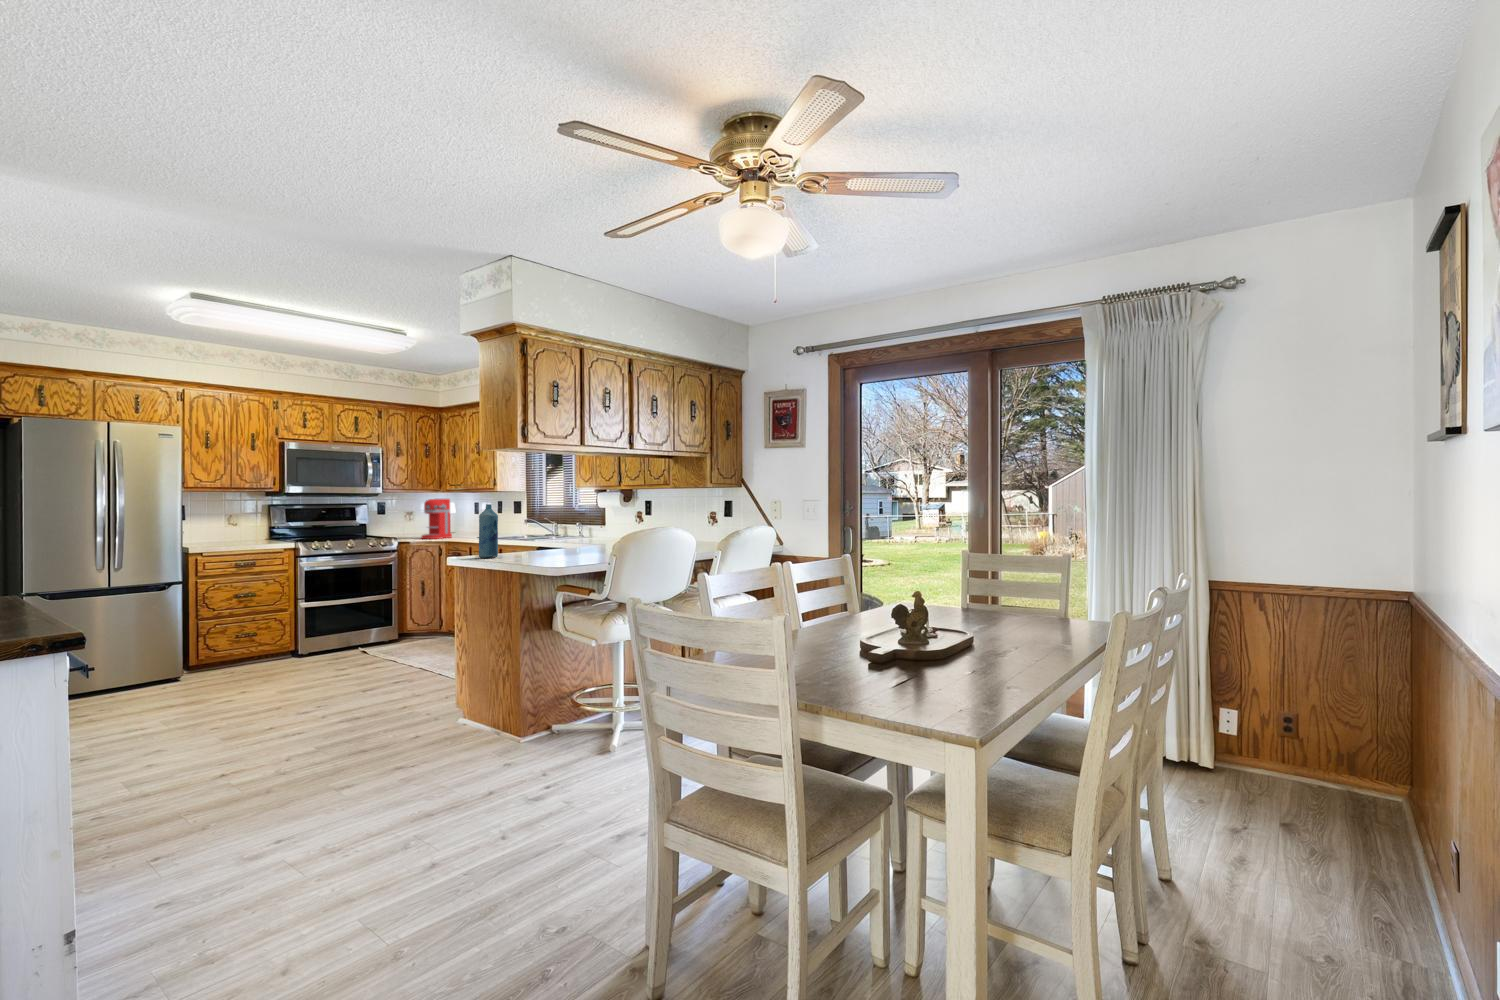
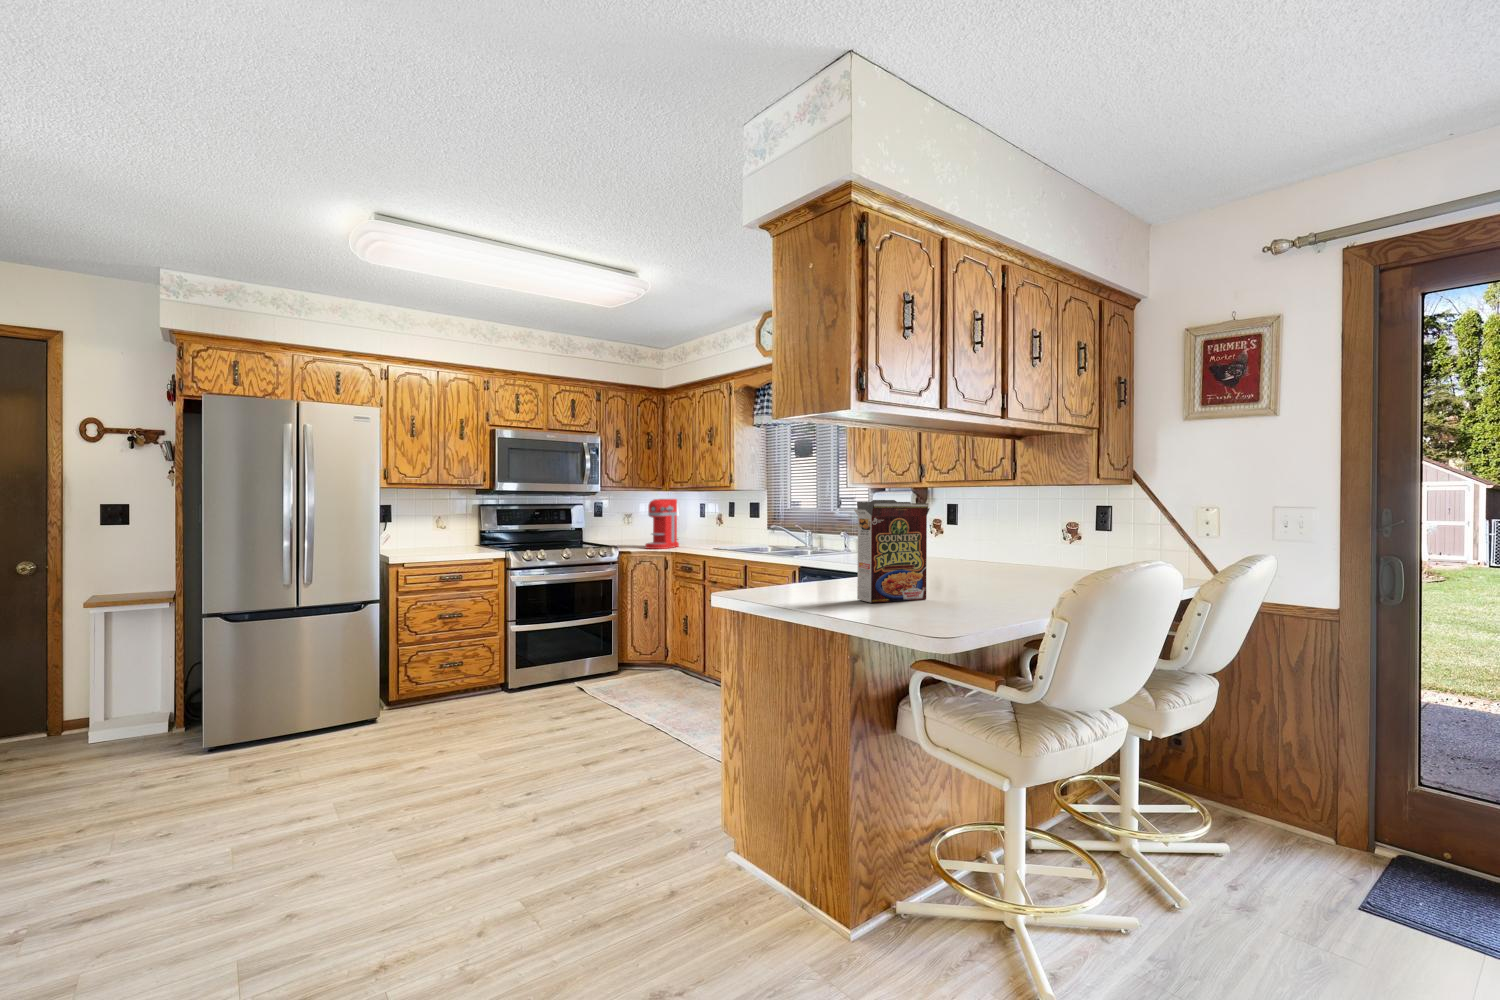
cereal box: none [526,500,574,560] -> present [854,500,929,603]
bottle: present [479,504,498,558] -> none [767,507,796,593]

